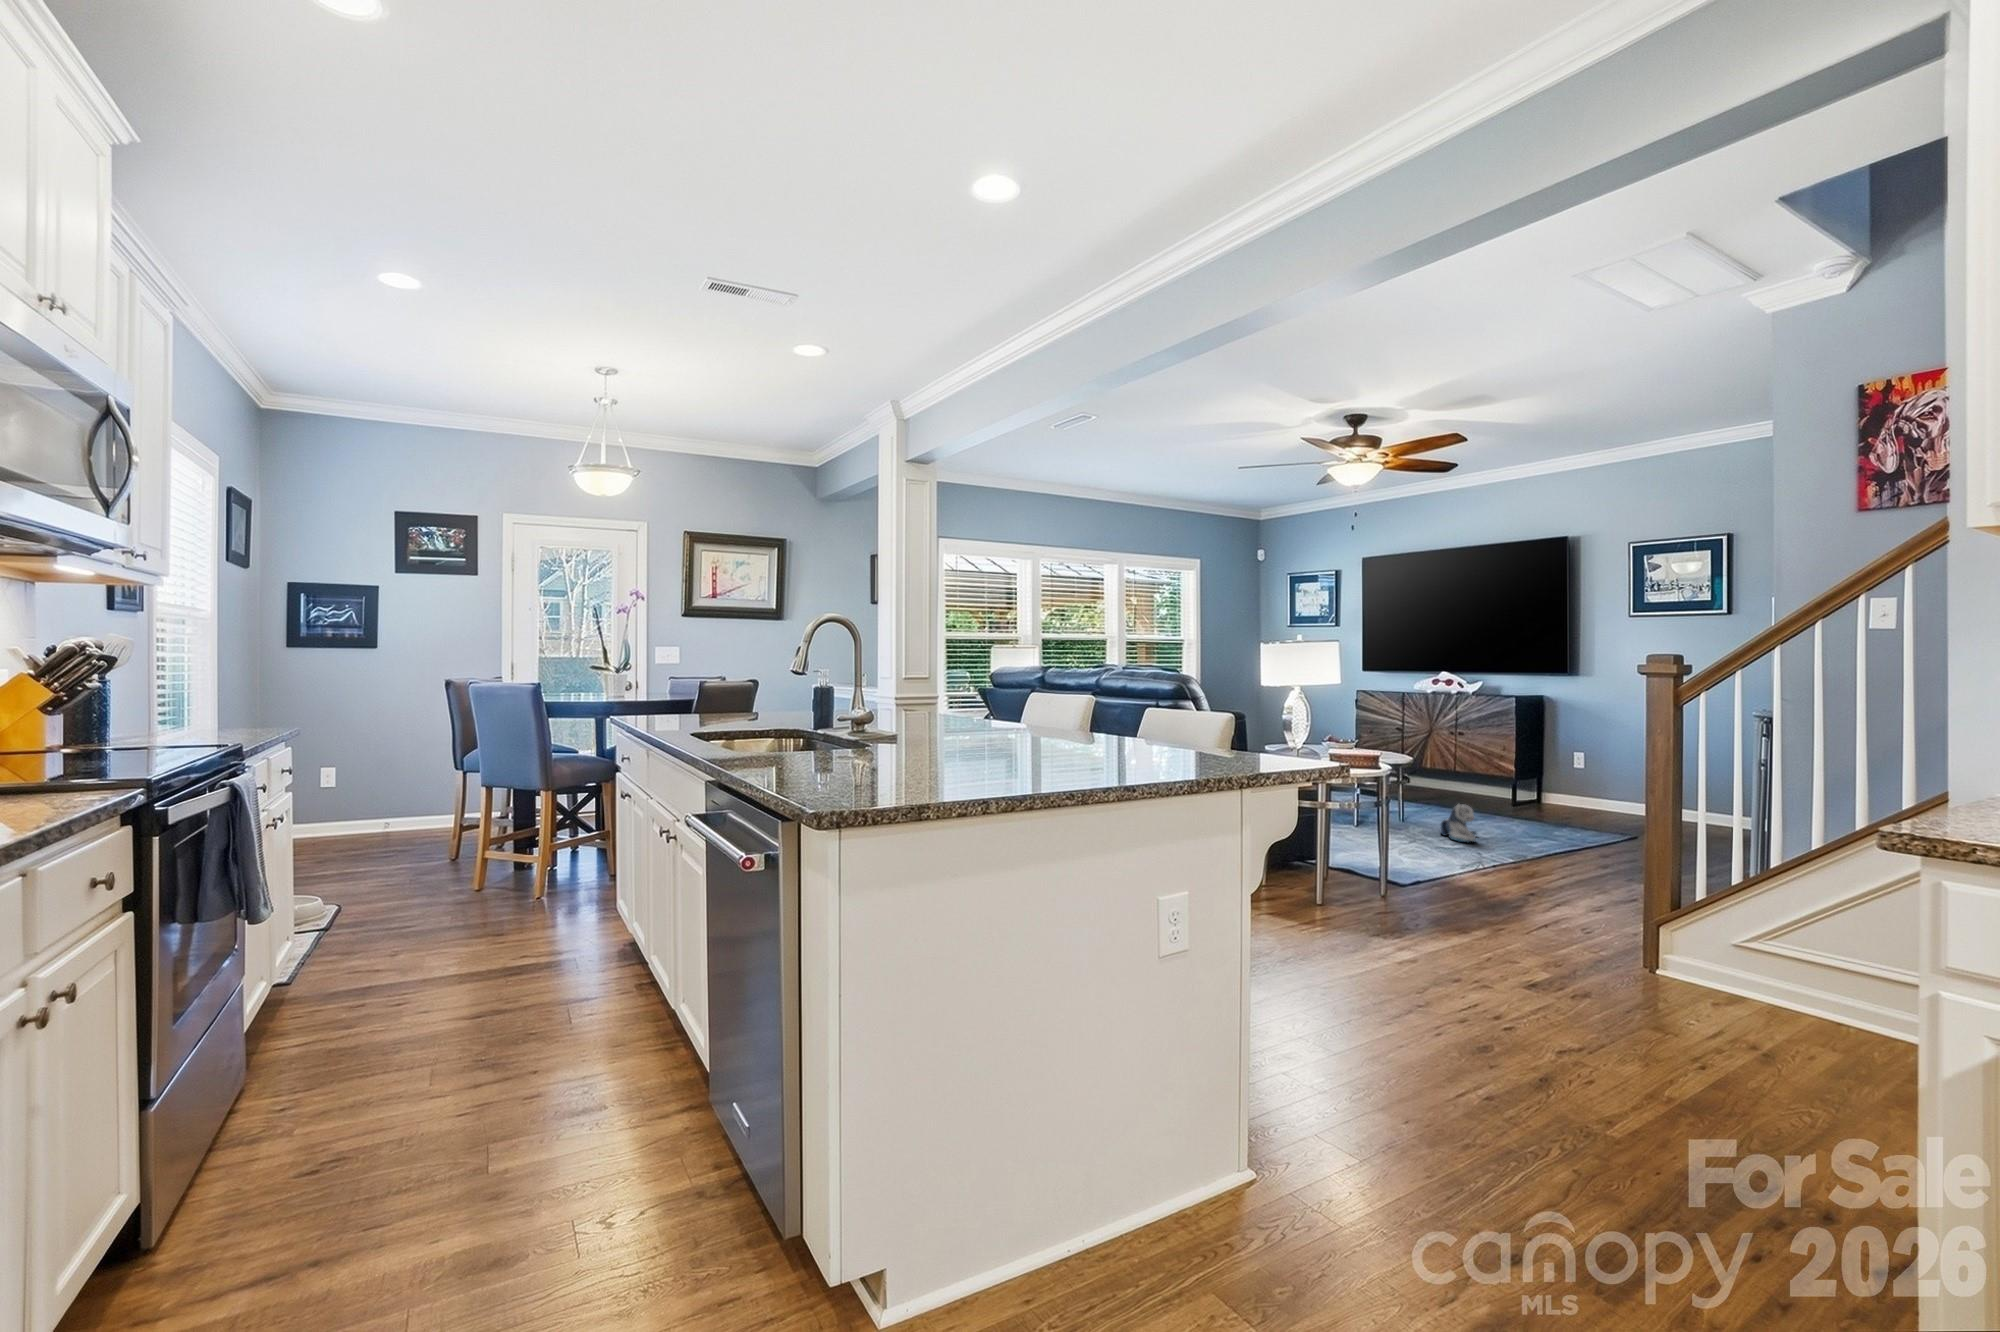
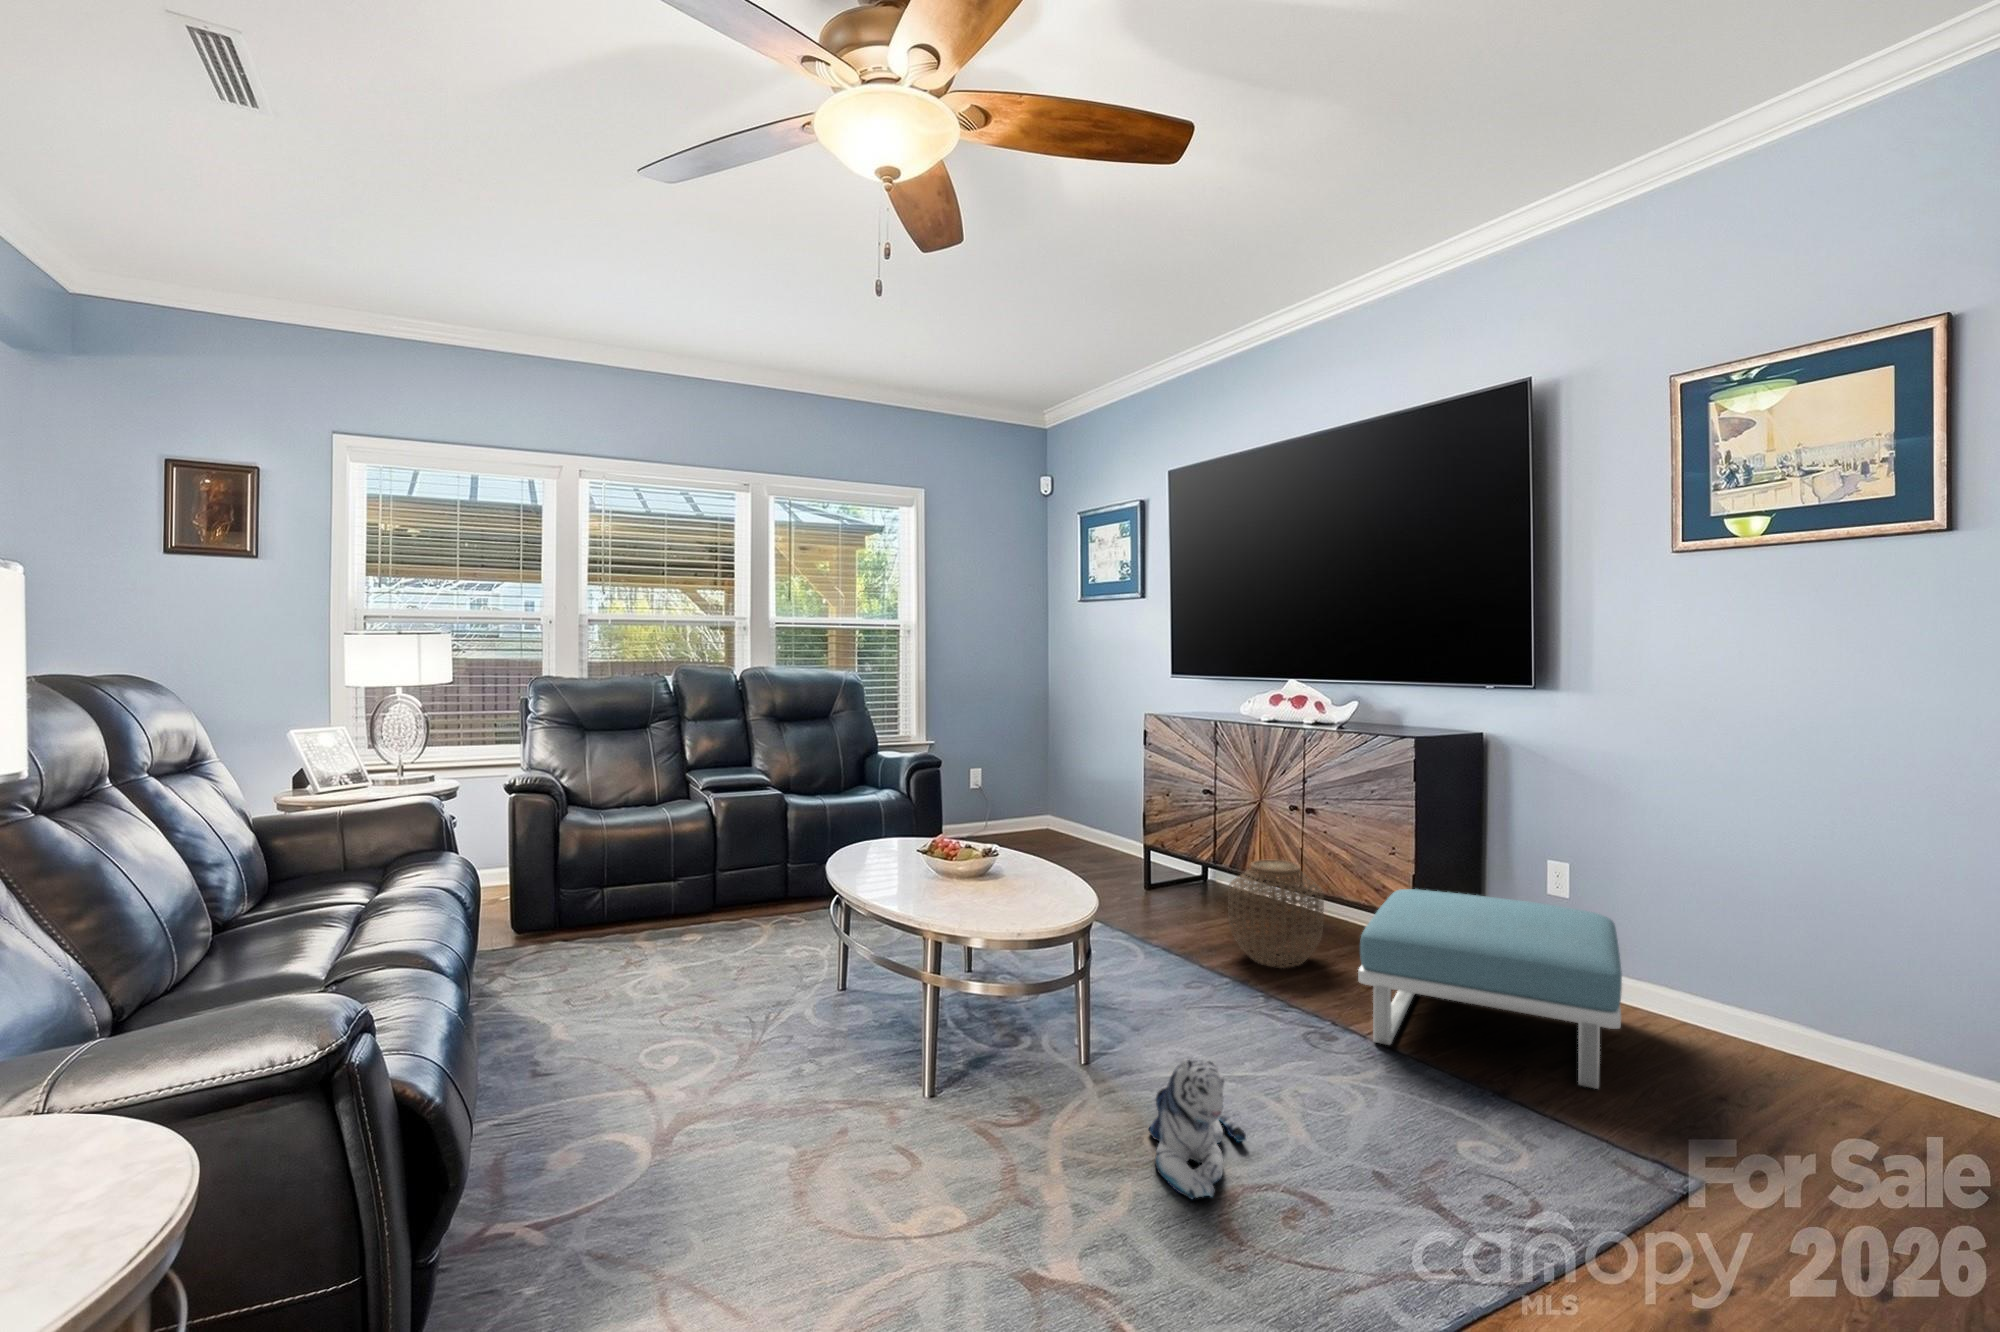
woven basket: none [1424,757,1472,804] -> present [1228,859,1324,968]
footstool: none [1501,765,1608,827] -> present [1358,889,1622,1089]

